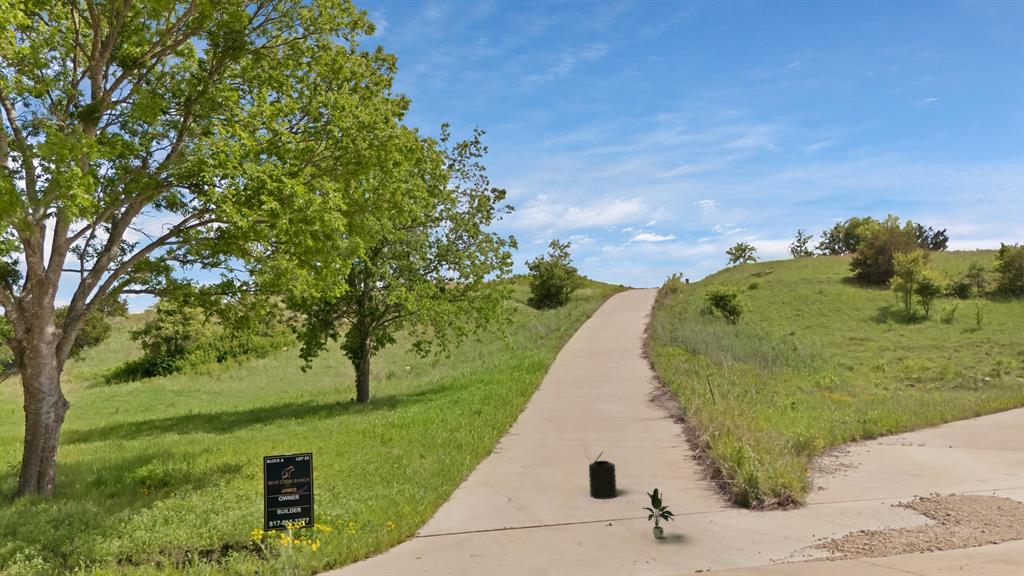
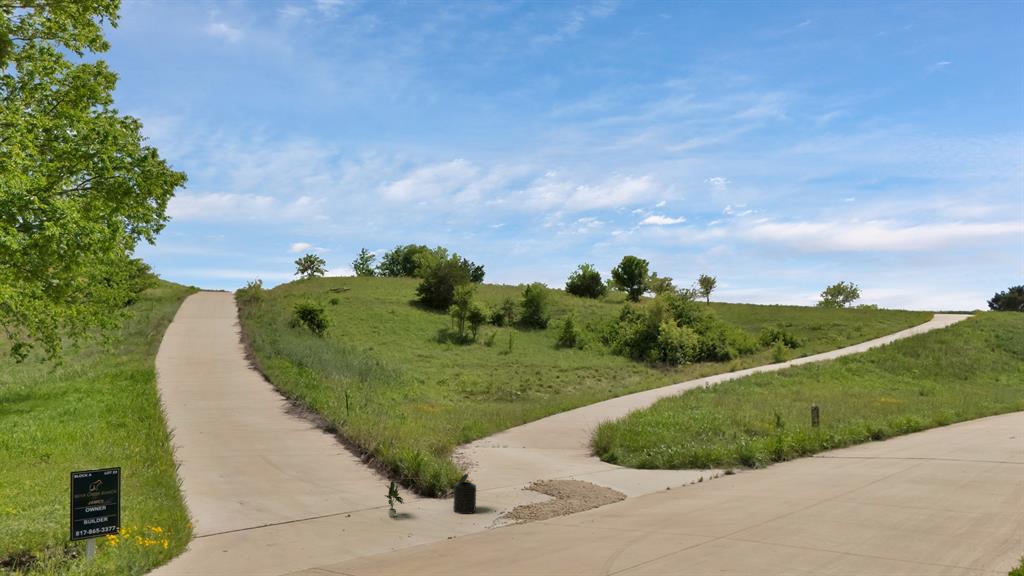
trash can: present [589,452,617,499] -> present [453,474,476,514]

